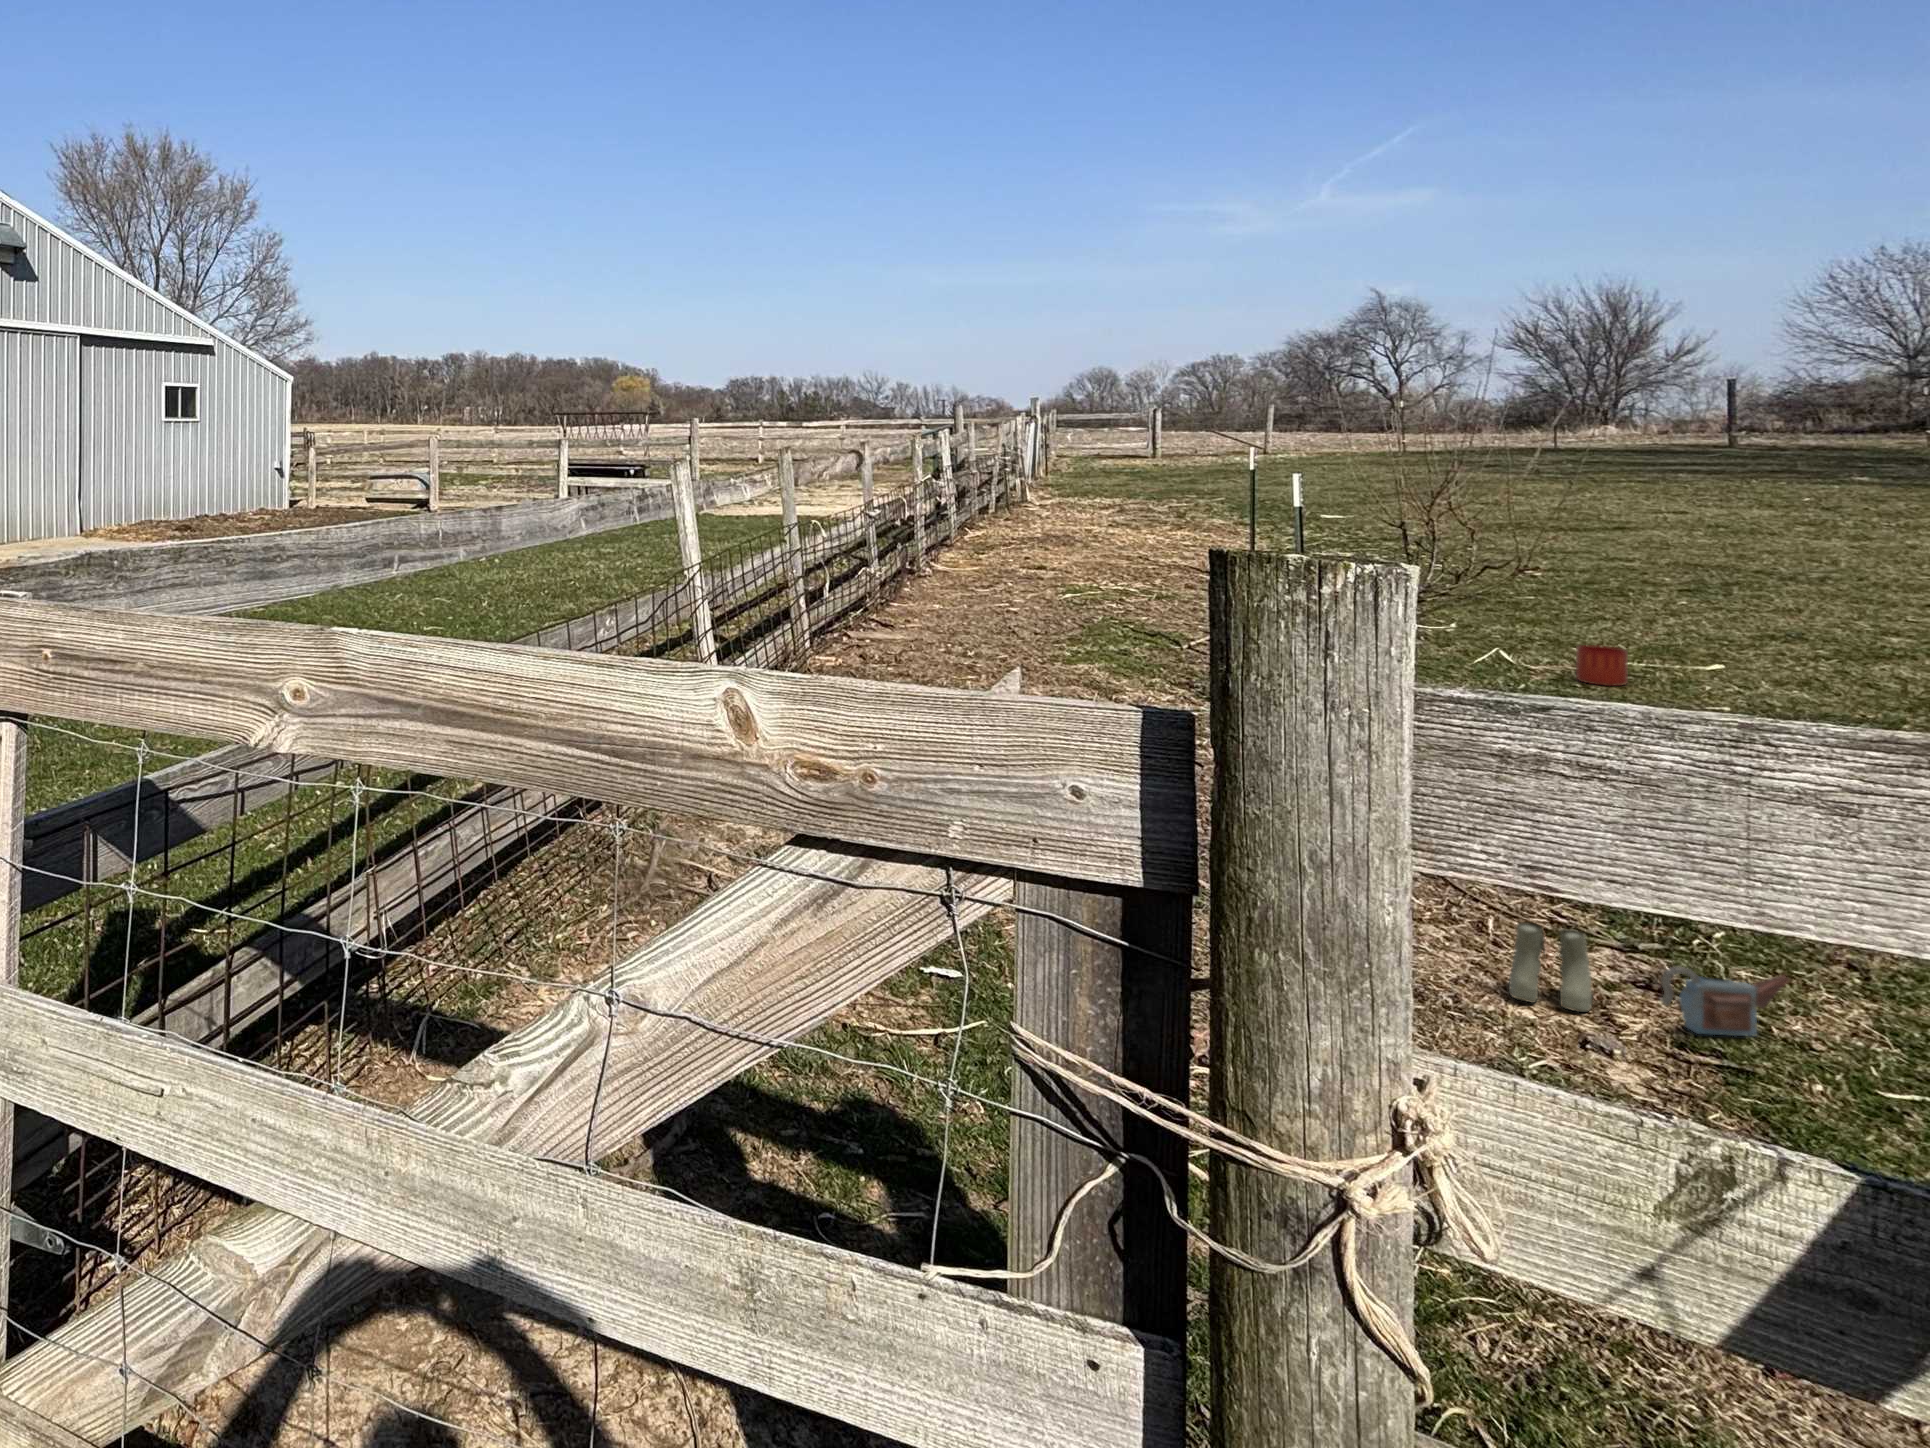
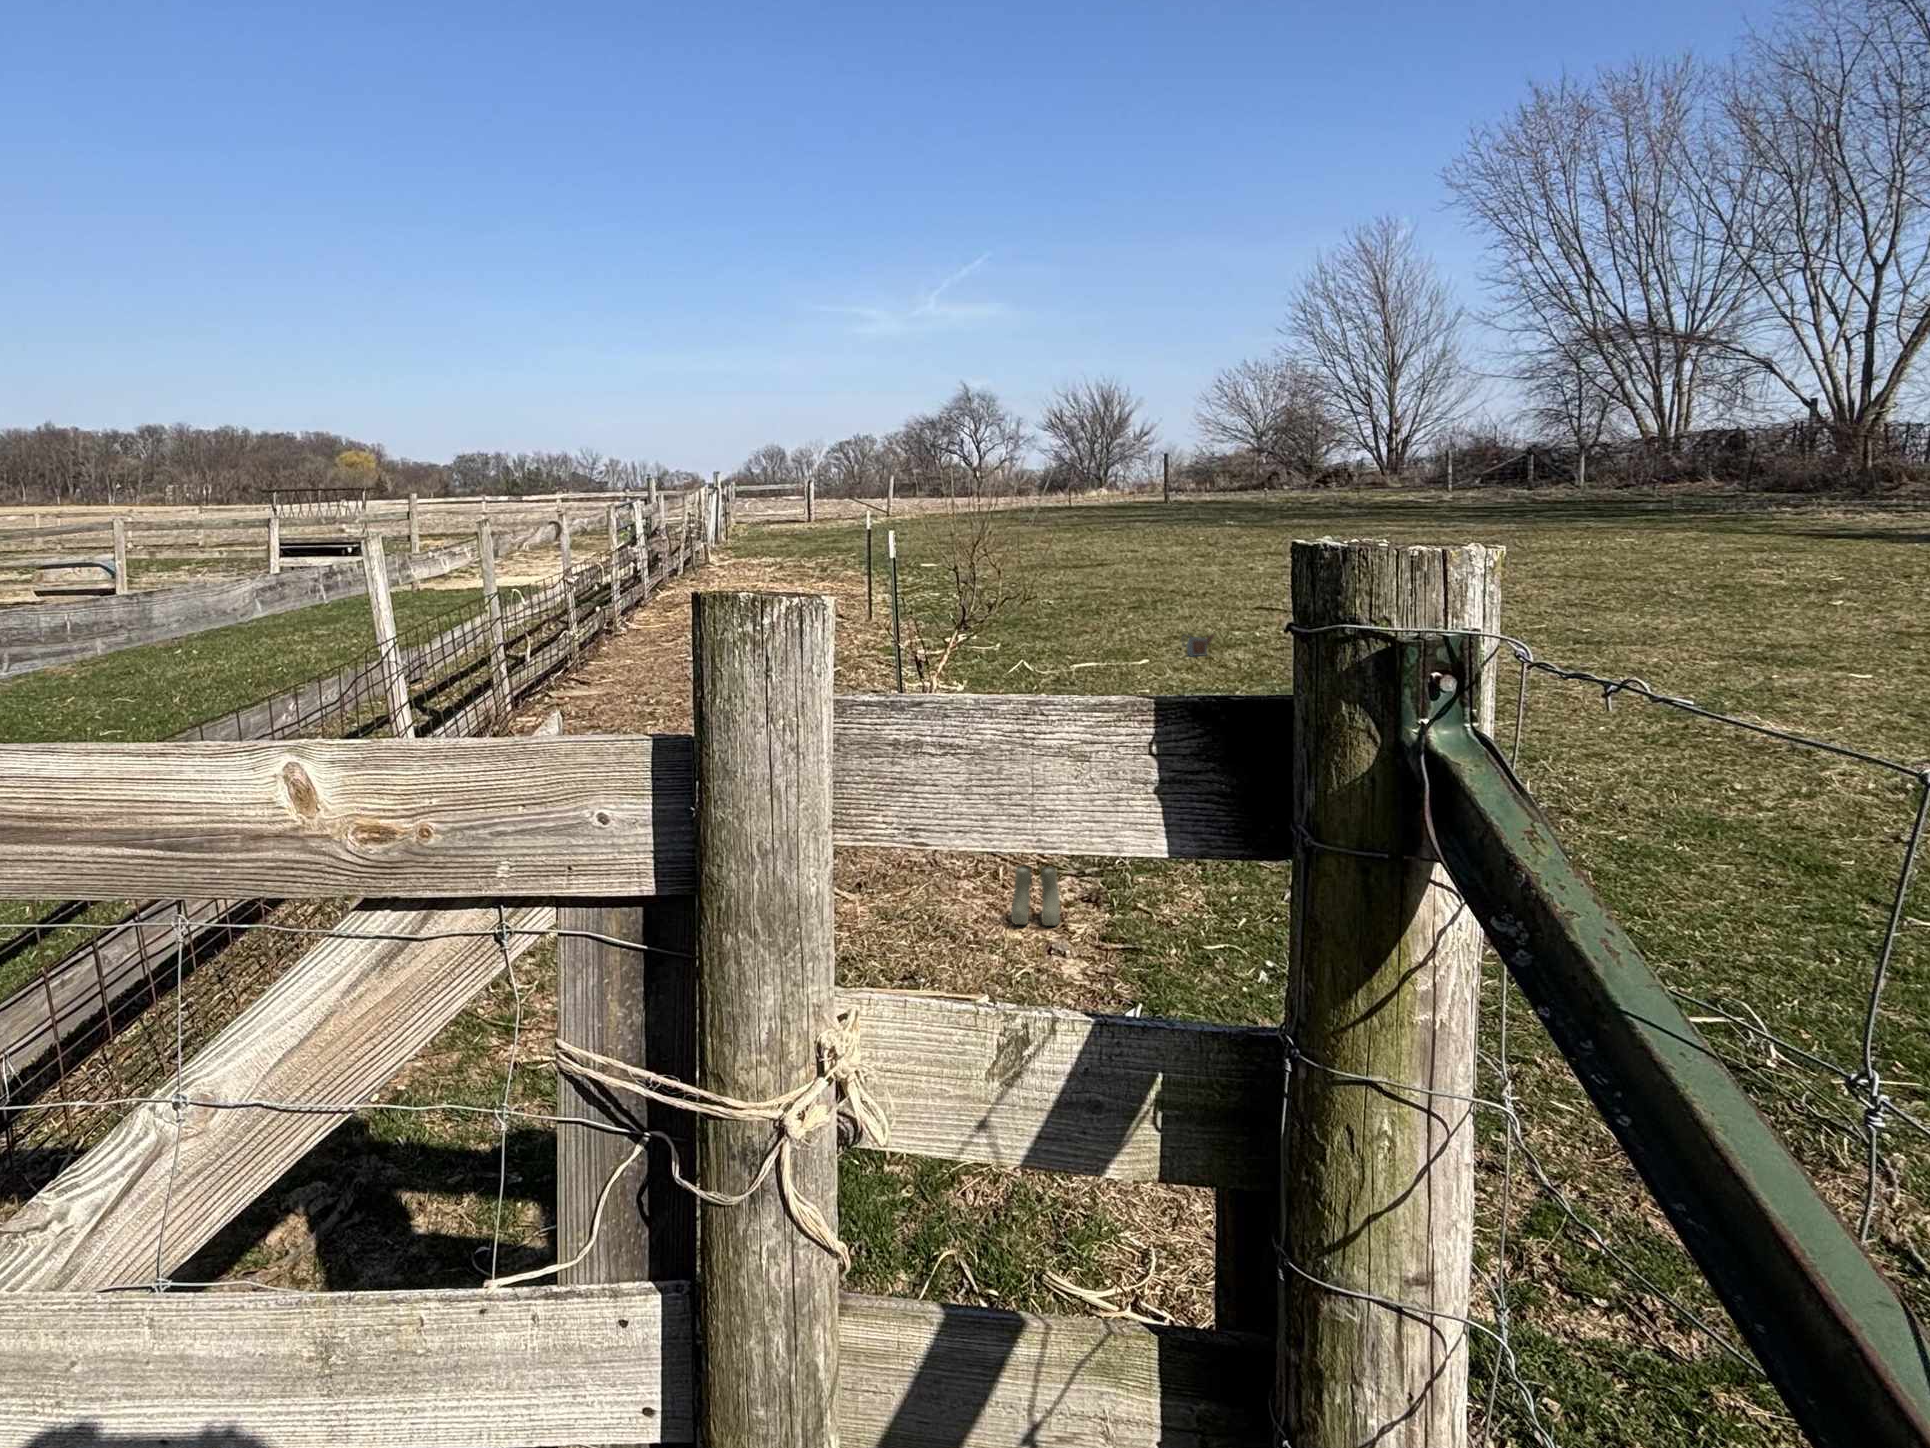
planter: present [1576,645,1628,686] -> none [1065,652,1095,681]
watering can: present [1661,967,1790,1036] -> present [1182,633,1215,656]

